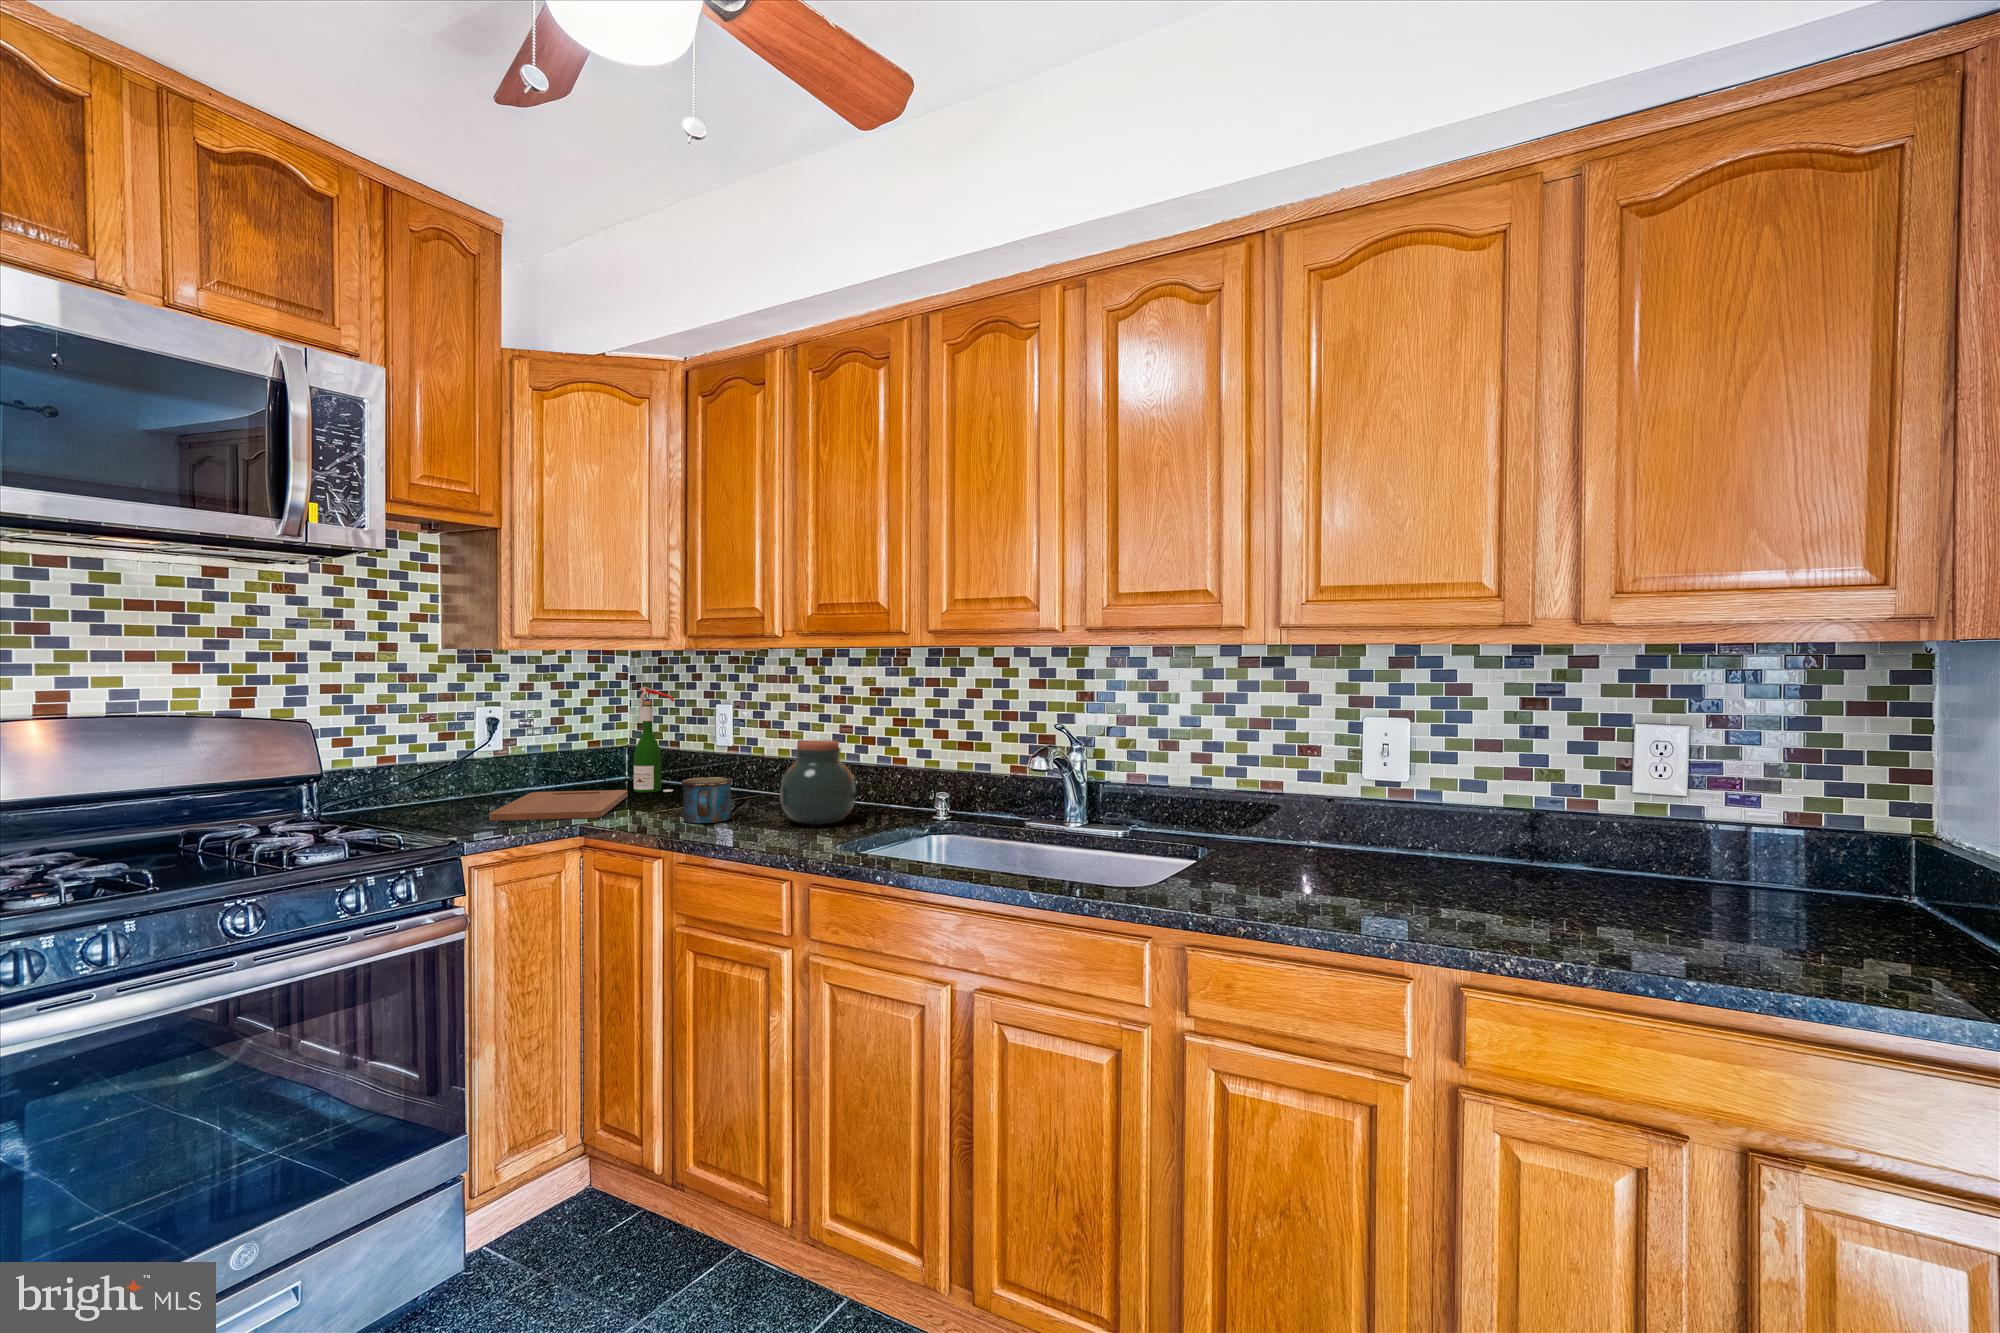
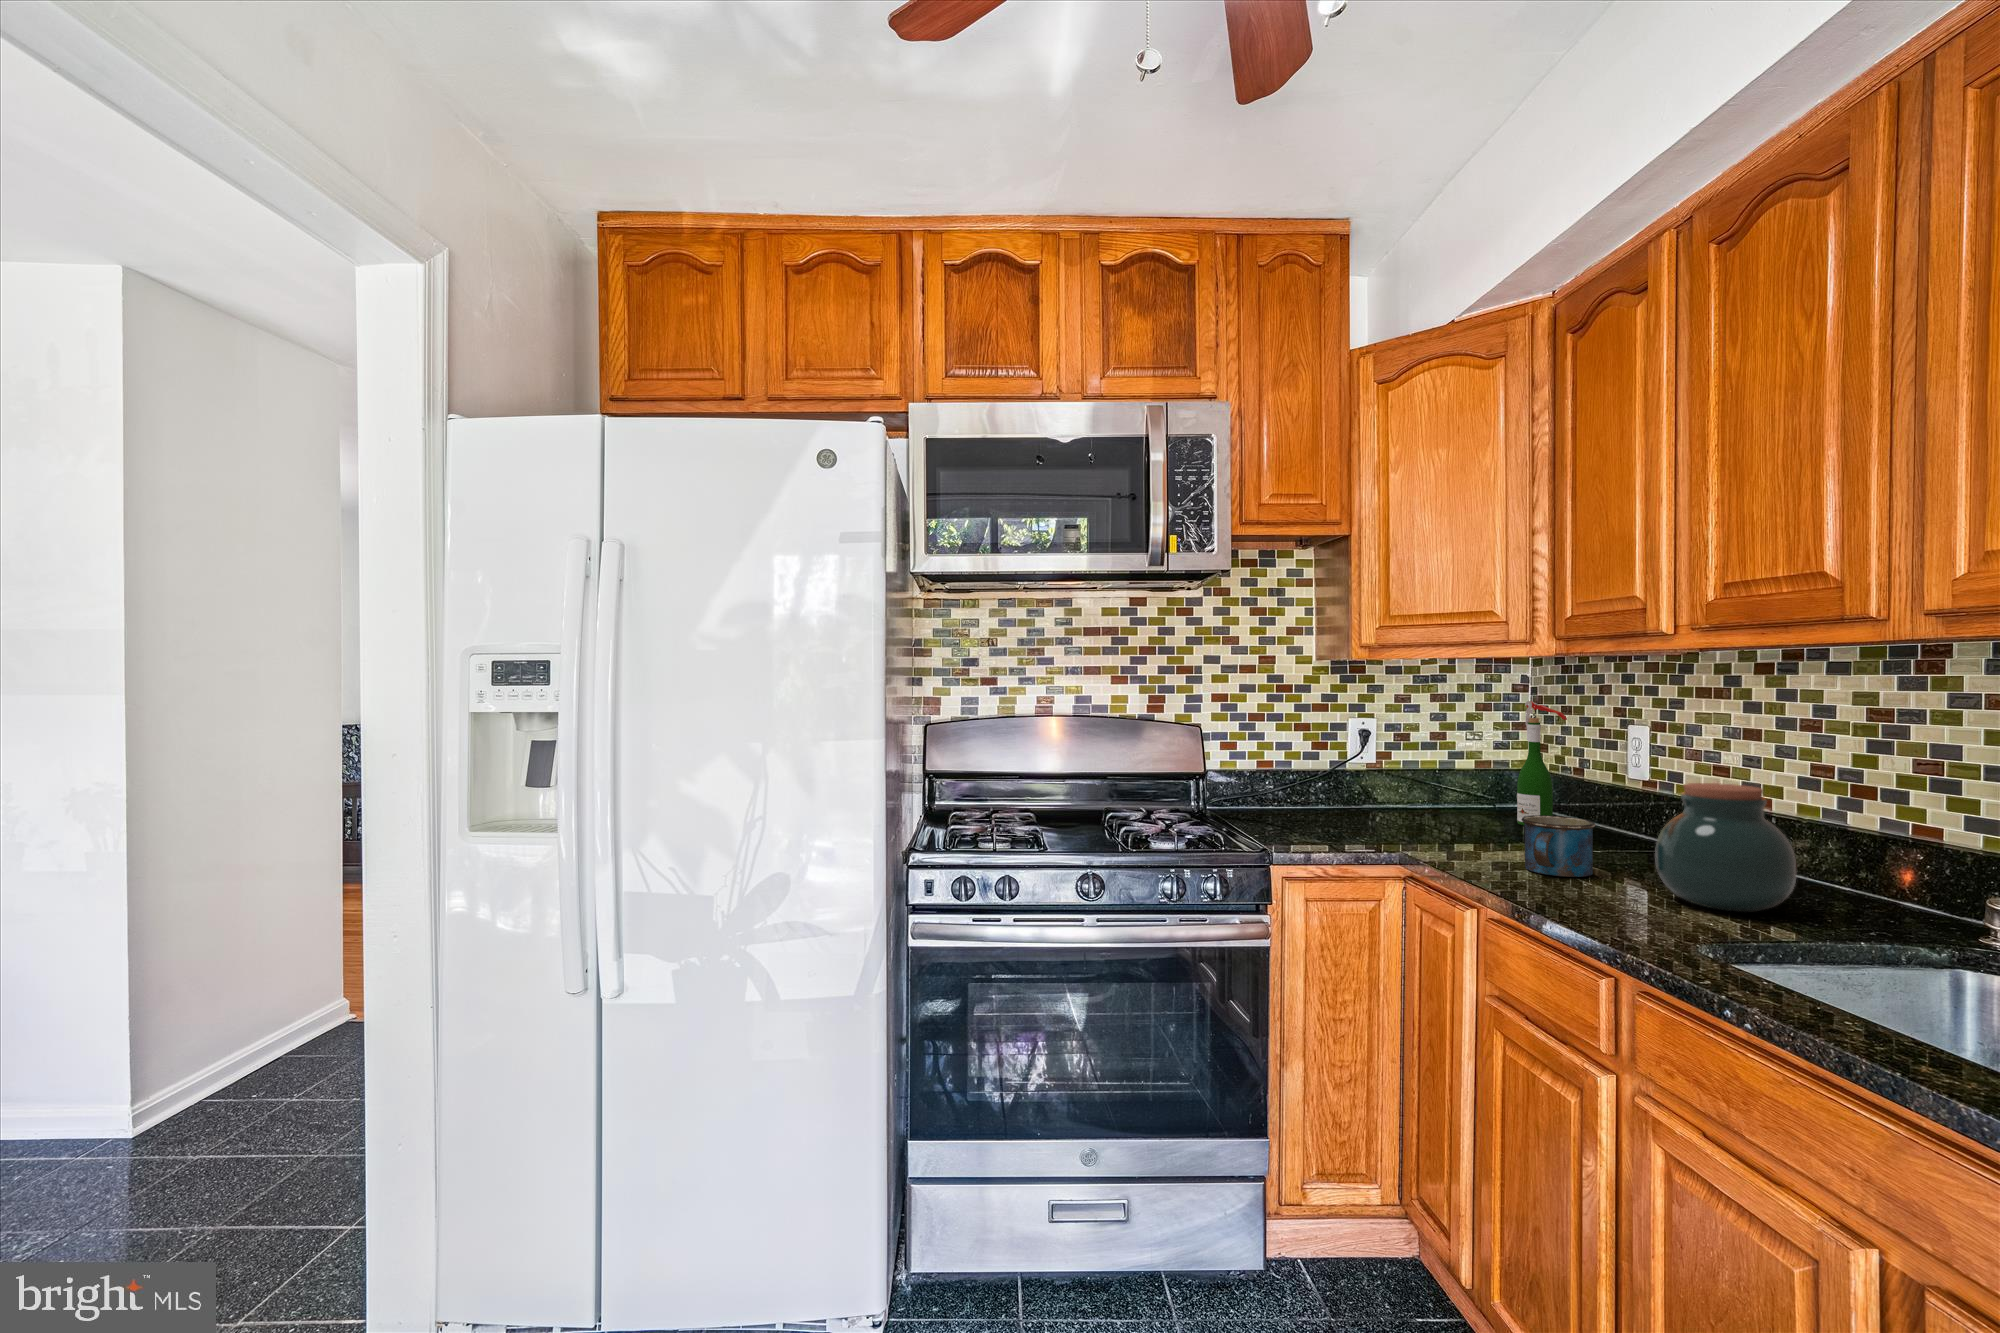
cutting board: present [489,790,627,821] -> none [1332,809,1501,846]

